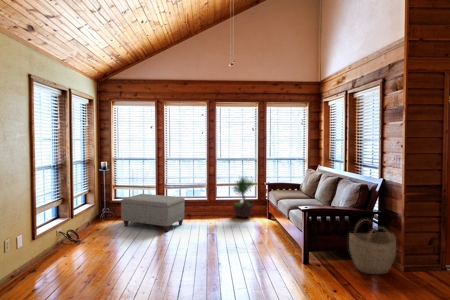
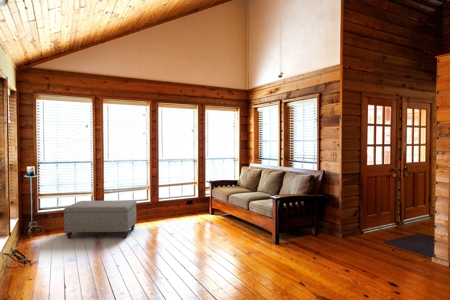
potted tree: present [233,178,253,217] -> none [177,173,201,216]
woven basket: present [349,225,396,274] -> none [306,203,339,244]

